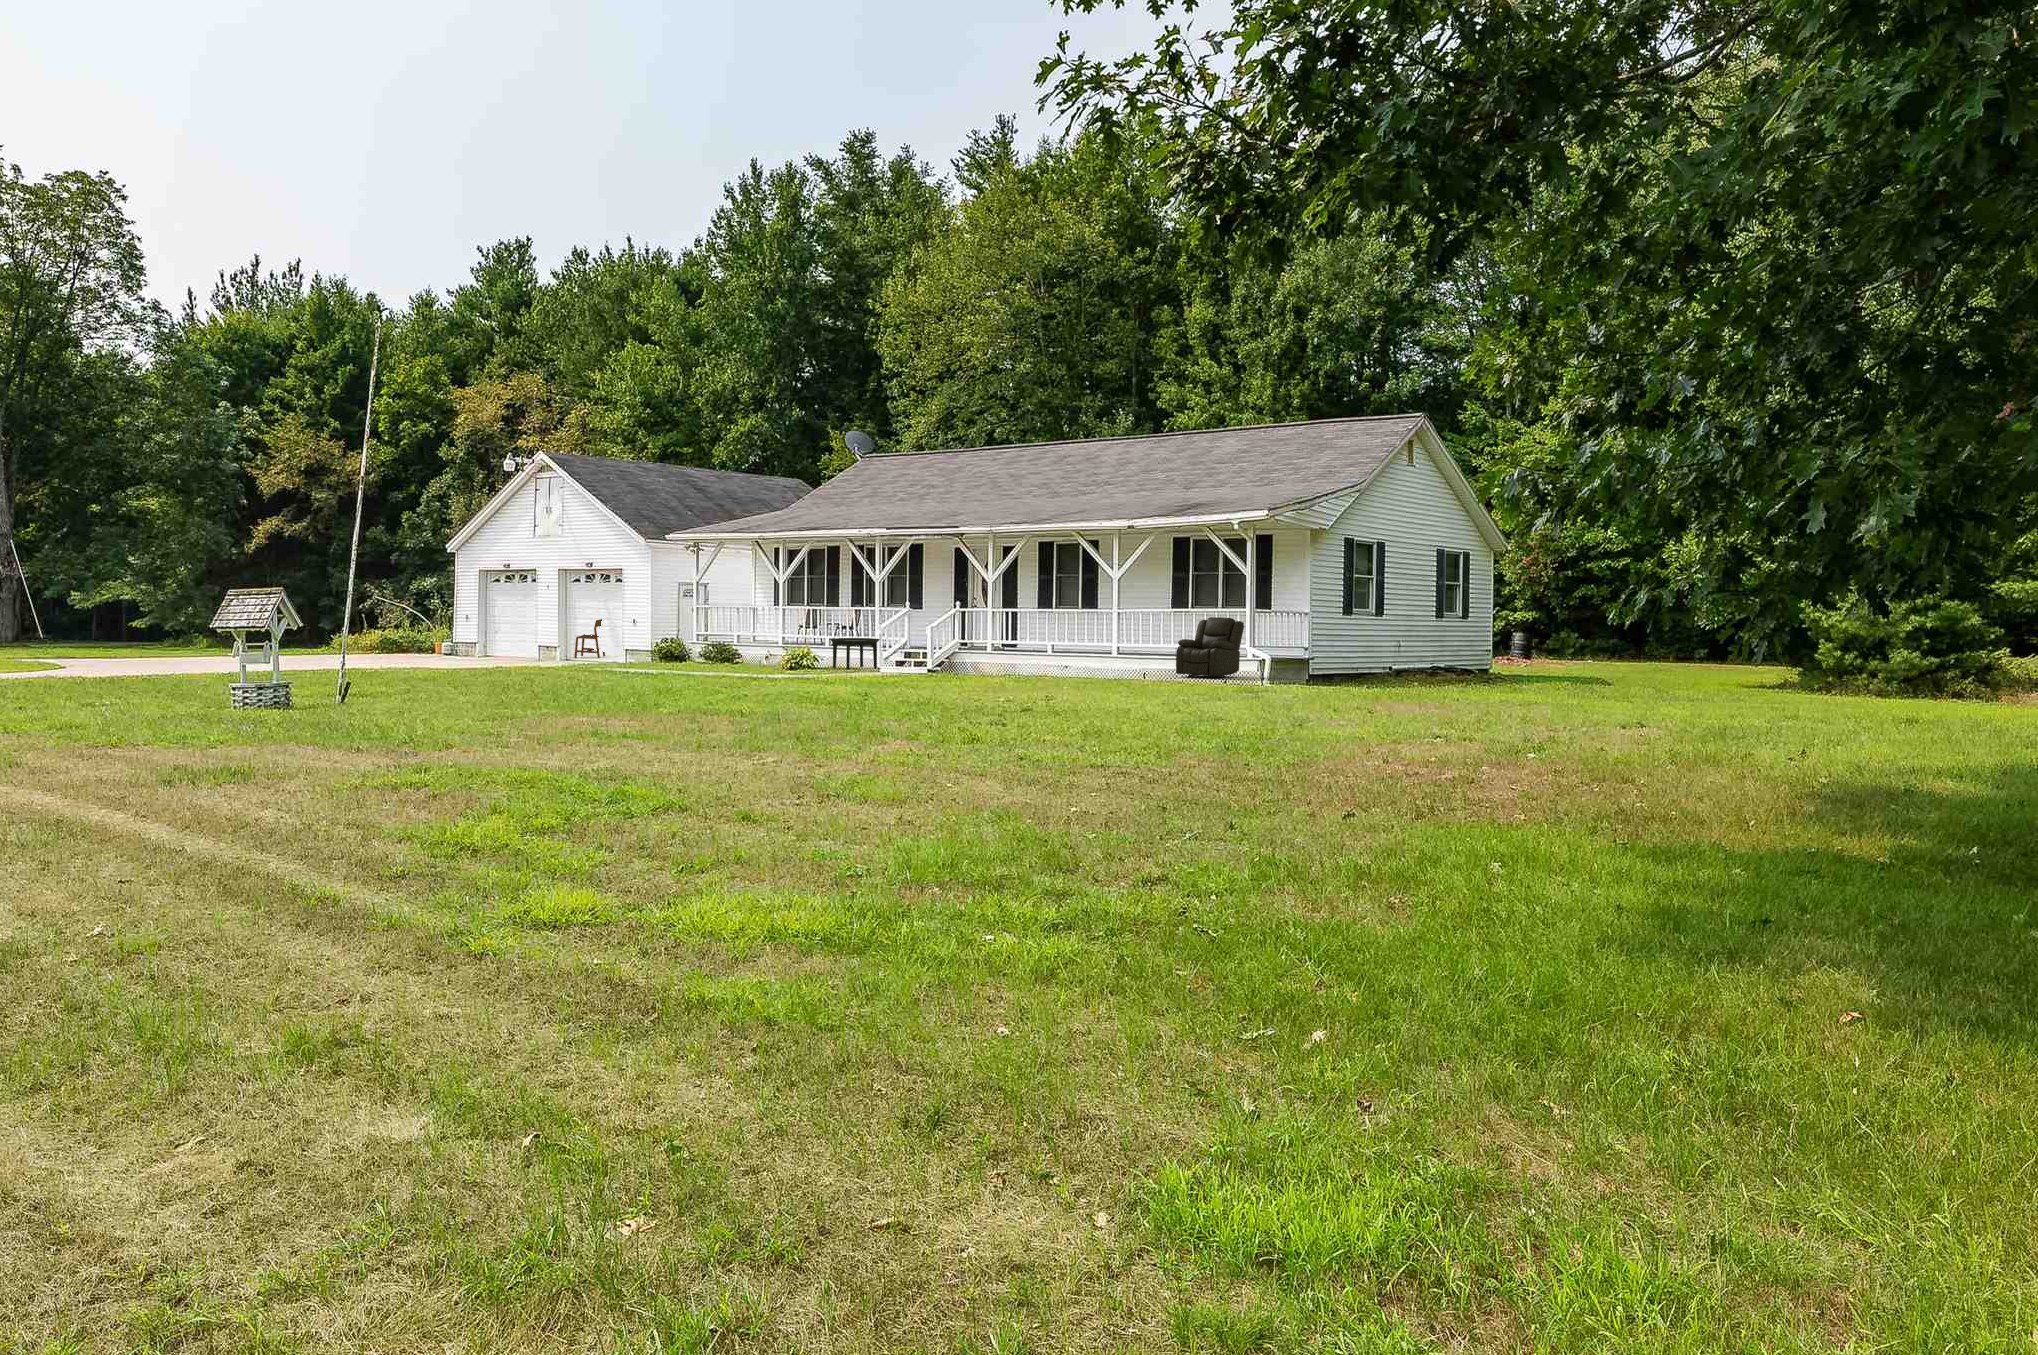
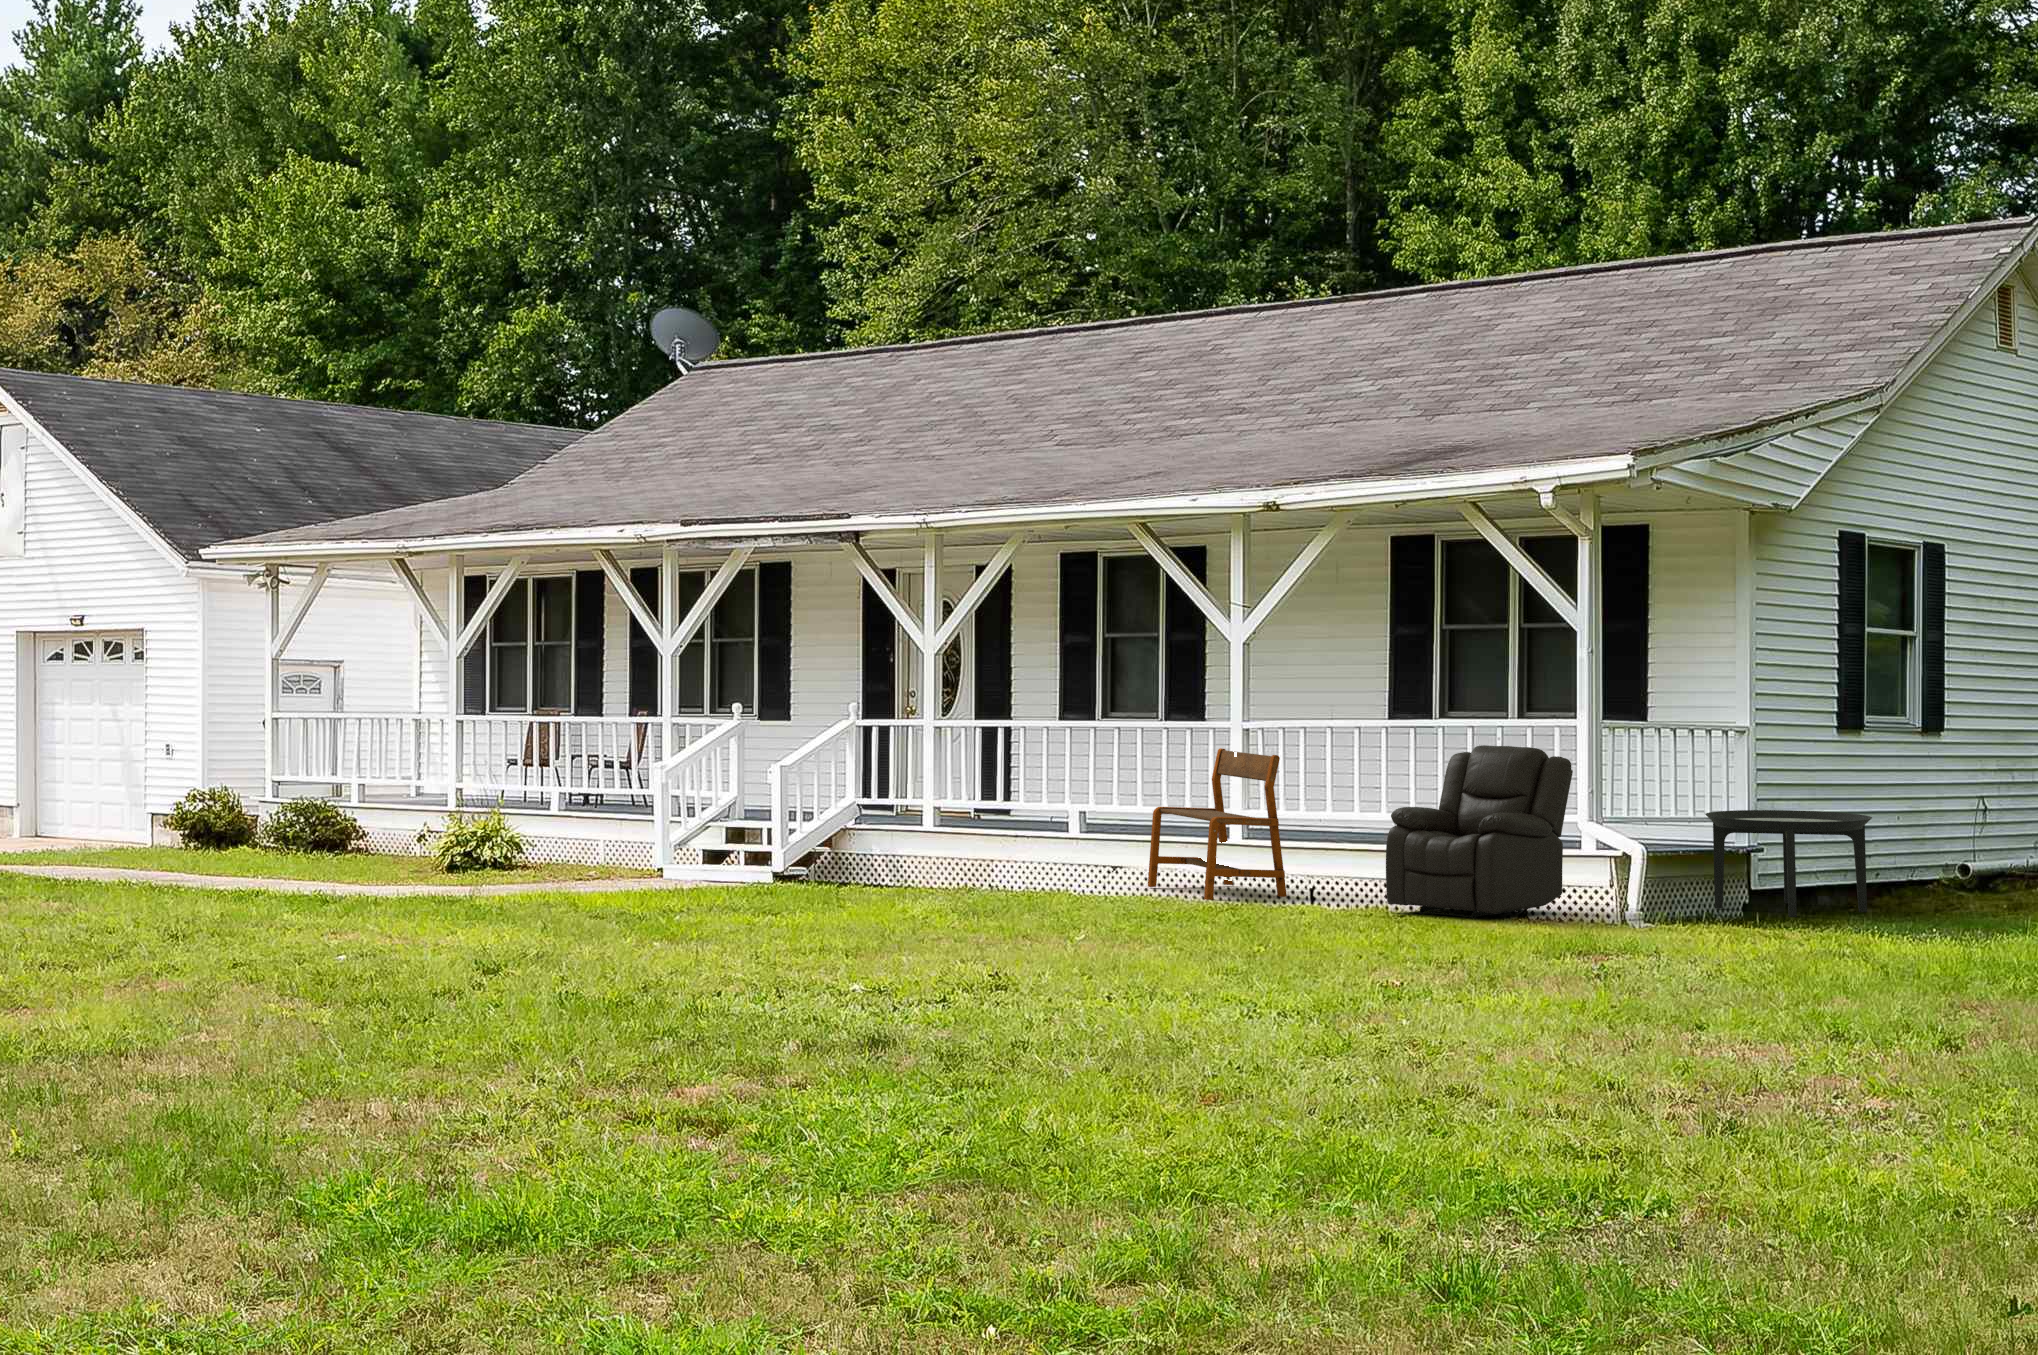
bench: present [574,619,605,658] -> present [1148,748,1287,900]
round table: present [830,638,880,670] -> present [1705,810,1872,917]

